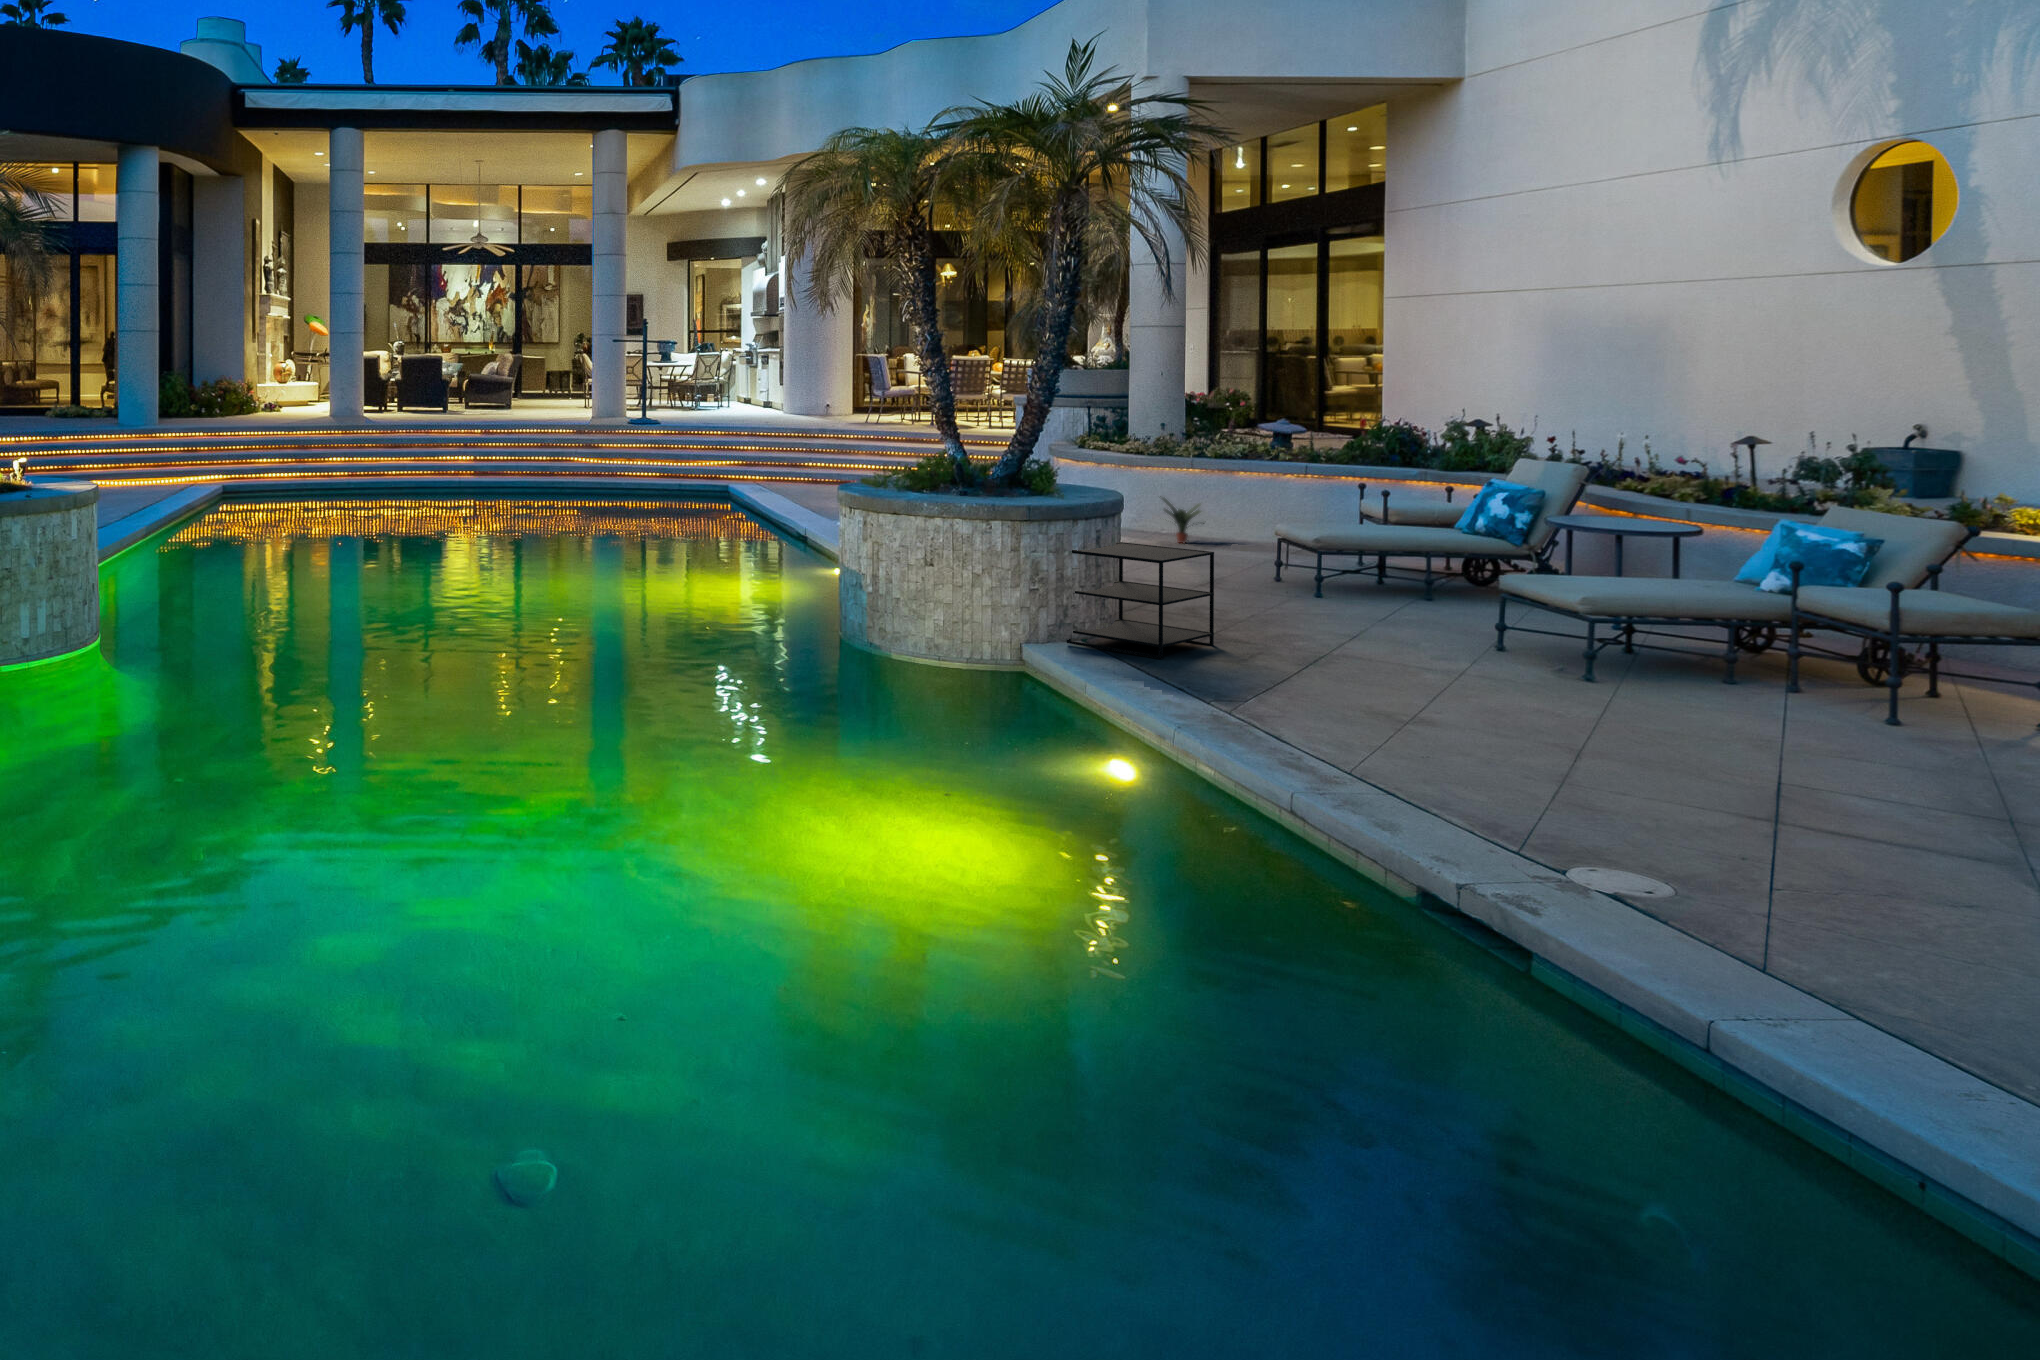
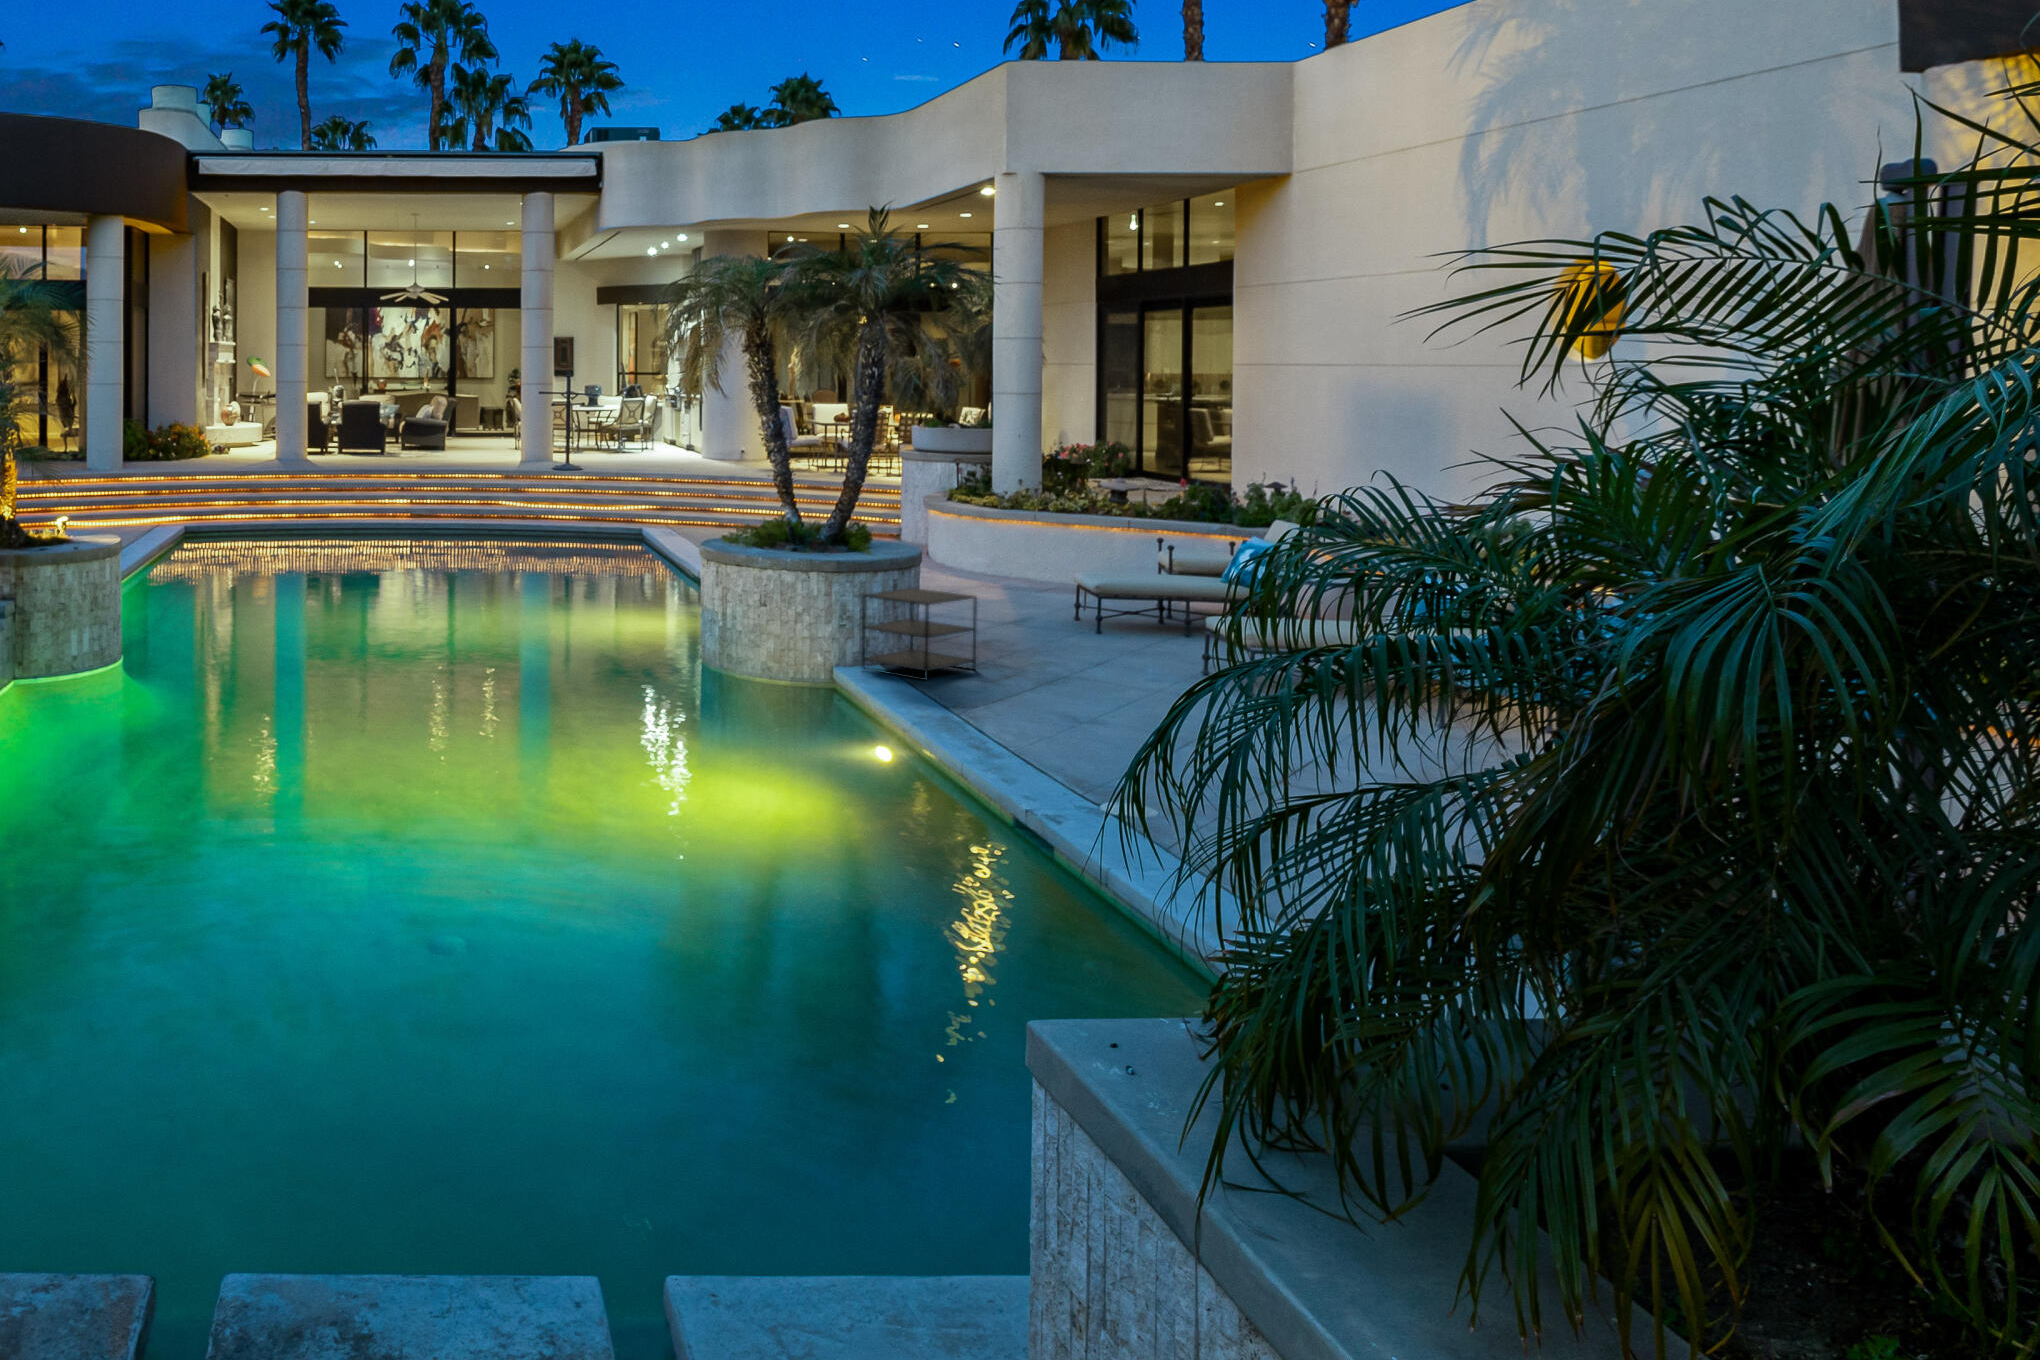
potted plant: present [1160,496,1204,543] -> none [1003,543,1042,585]

